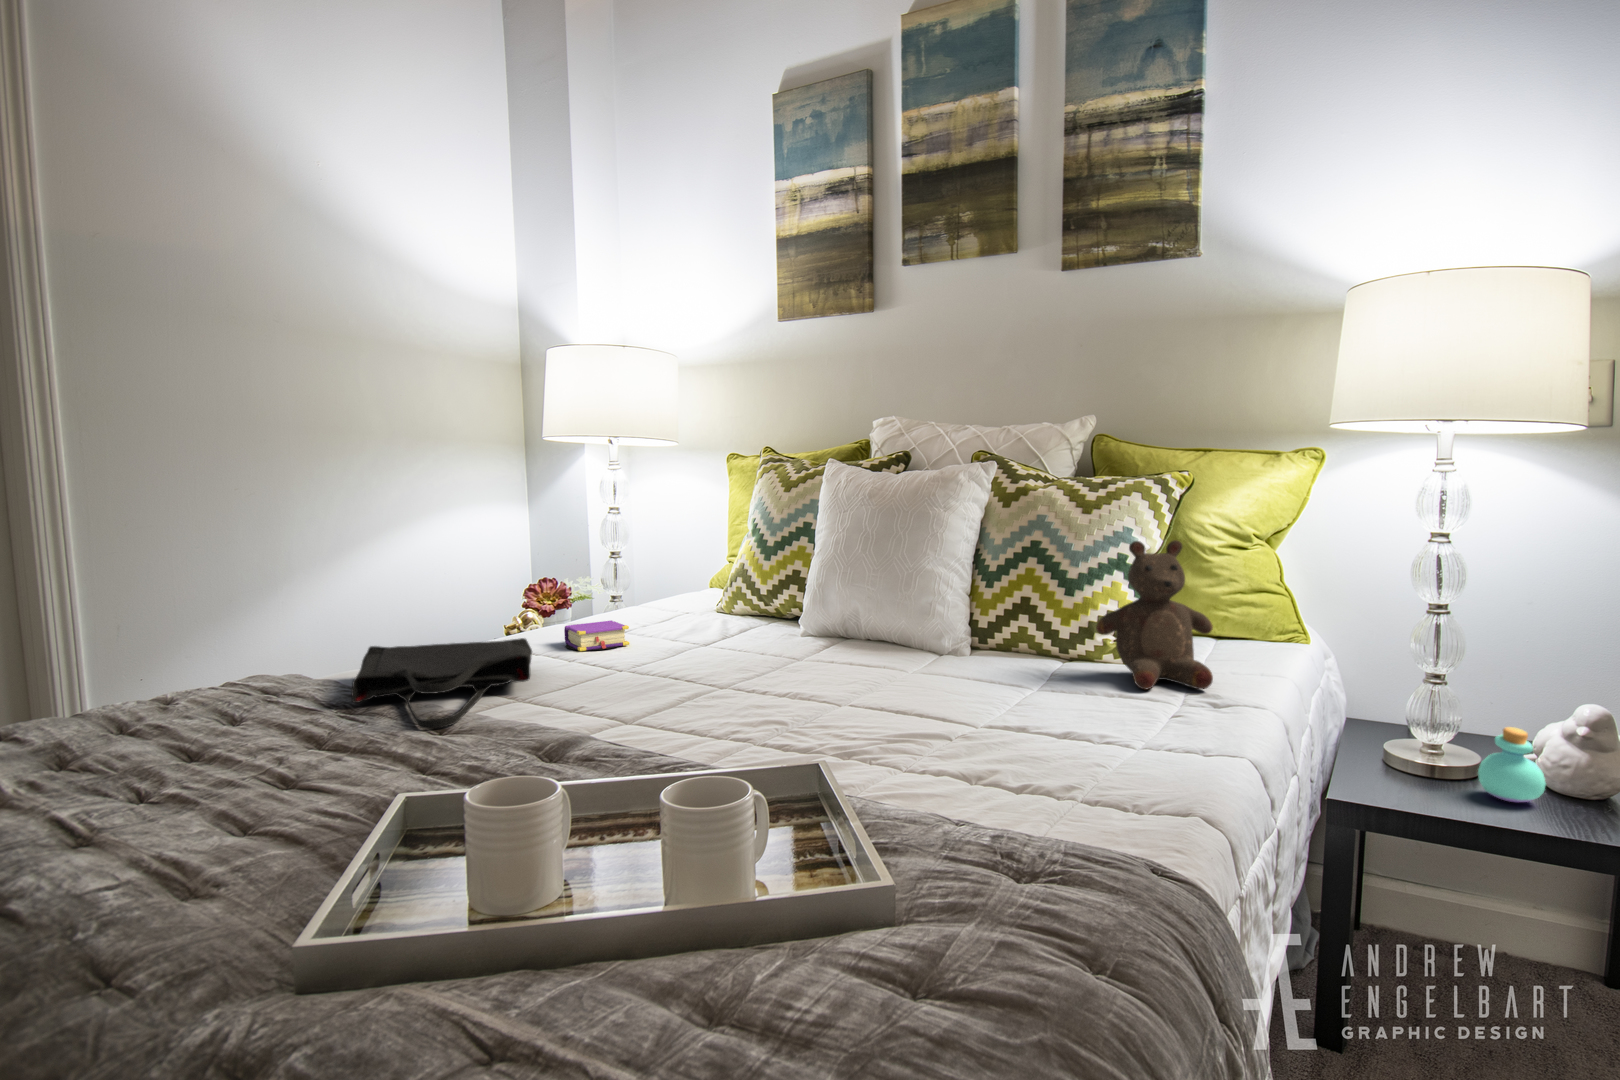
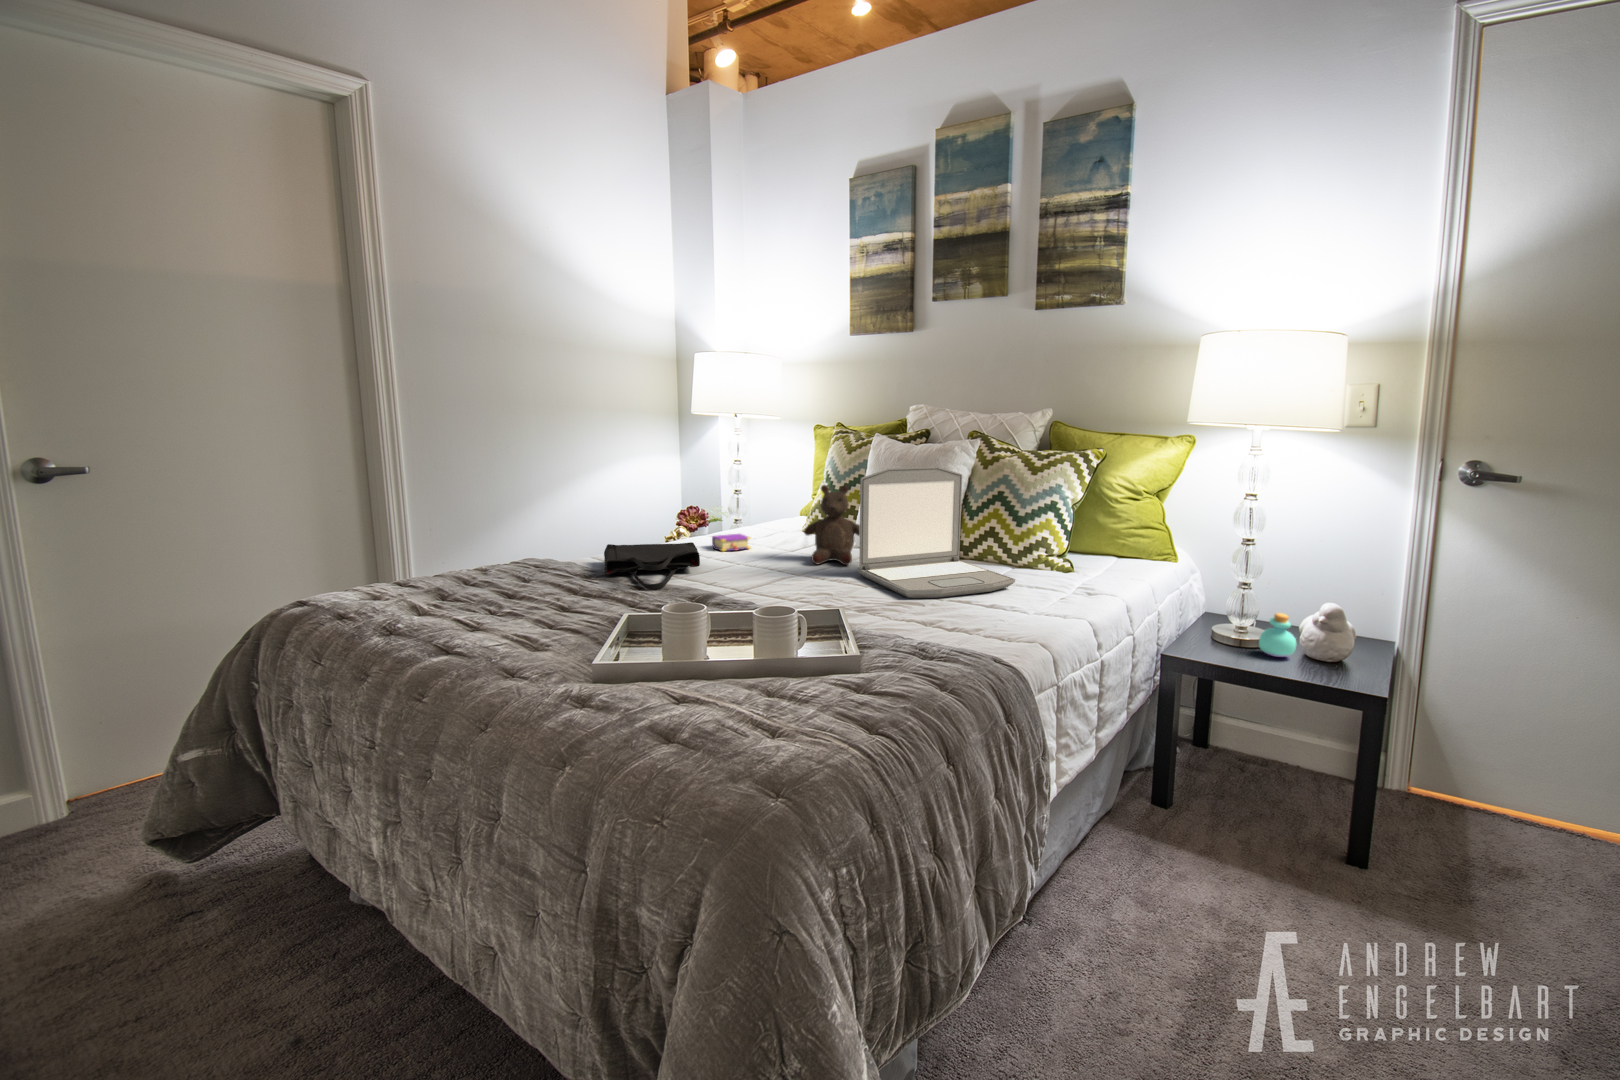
laptop: none [808,500,1079,728] -> present [858,467,1015,598]
stuffed bear: present [1096,540,1213,690] -> present [804,485,860,565]

